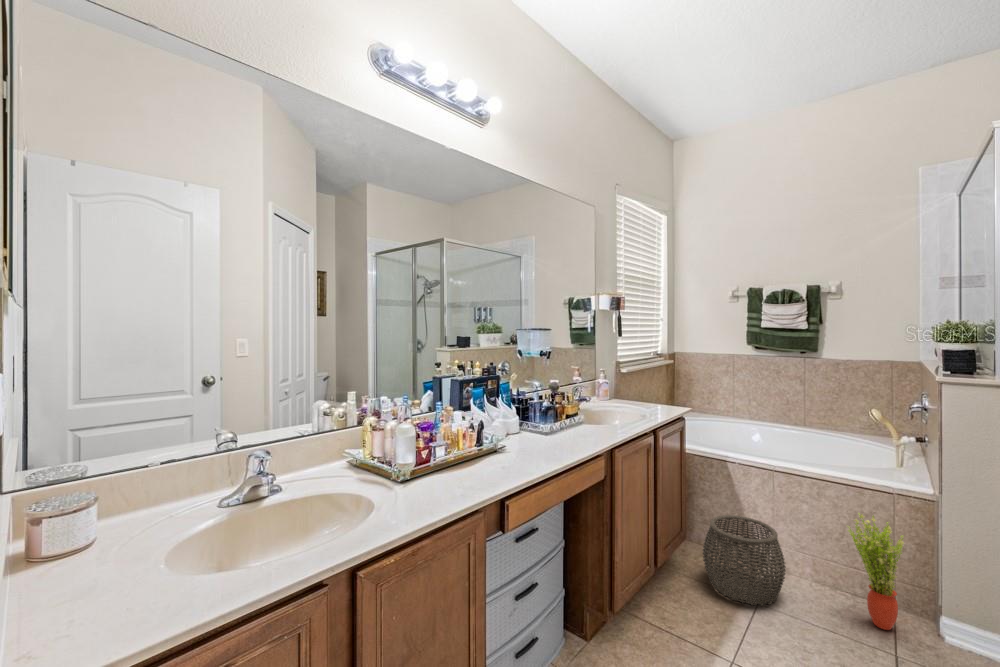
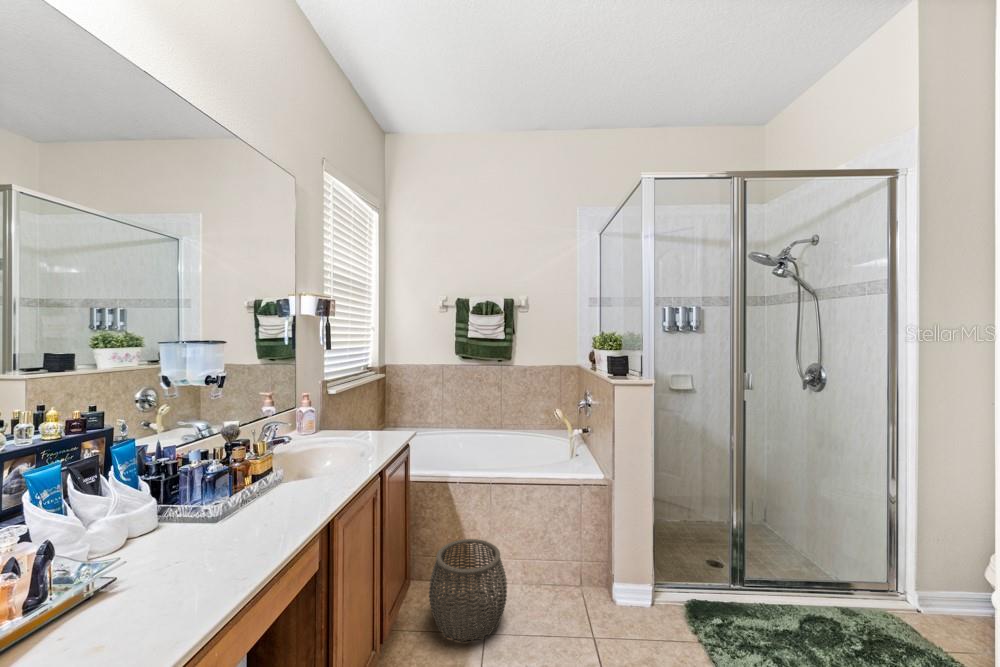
potted plant: present [849,514,904,630] -> none [554,511,597,614]

